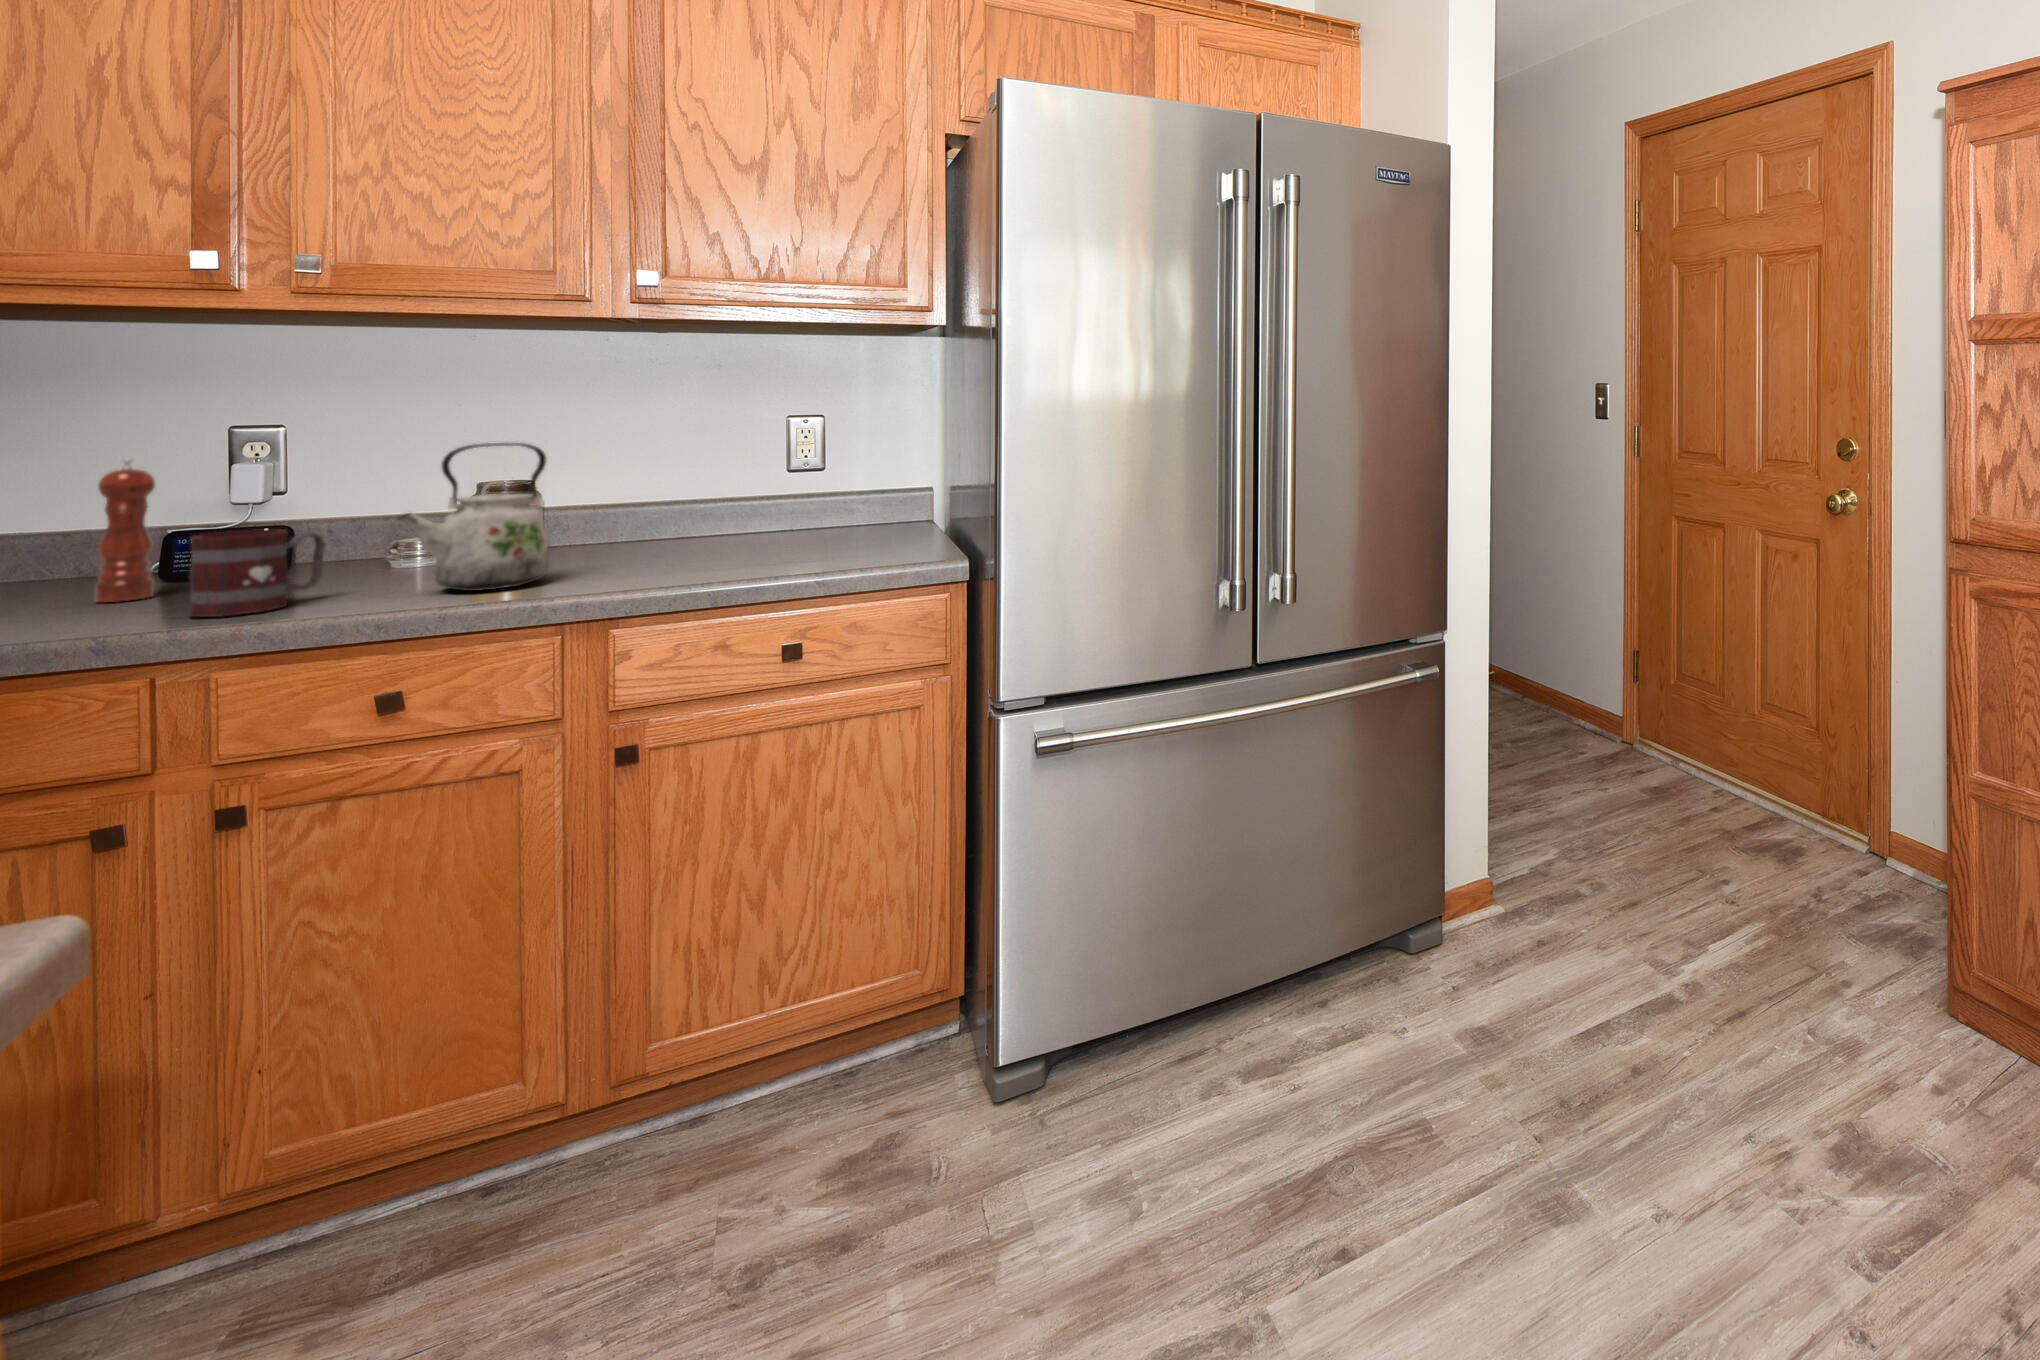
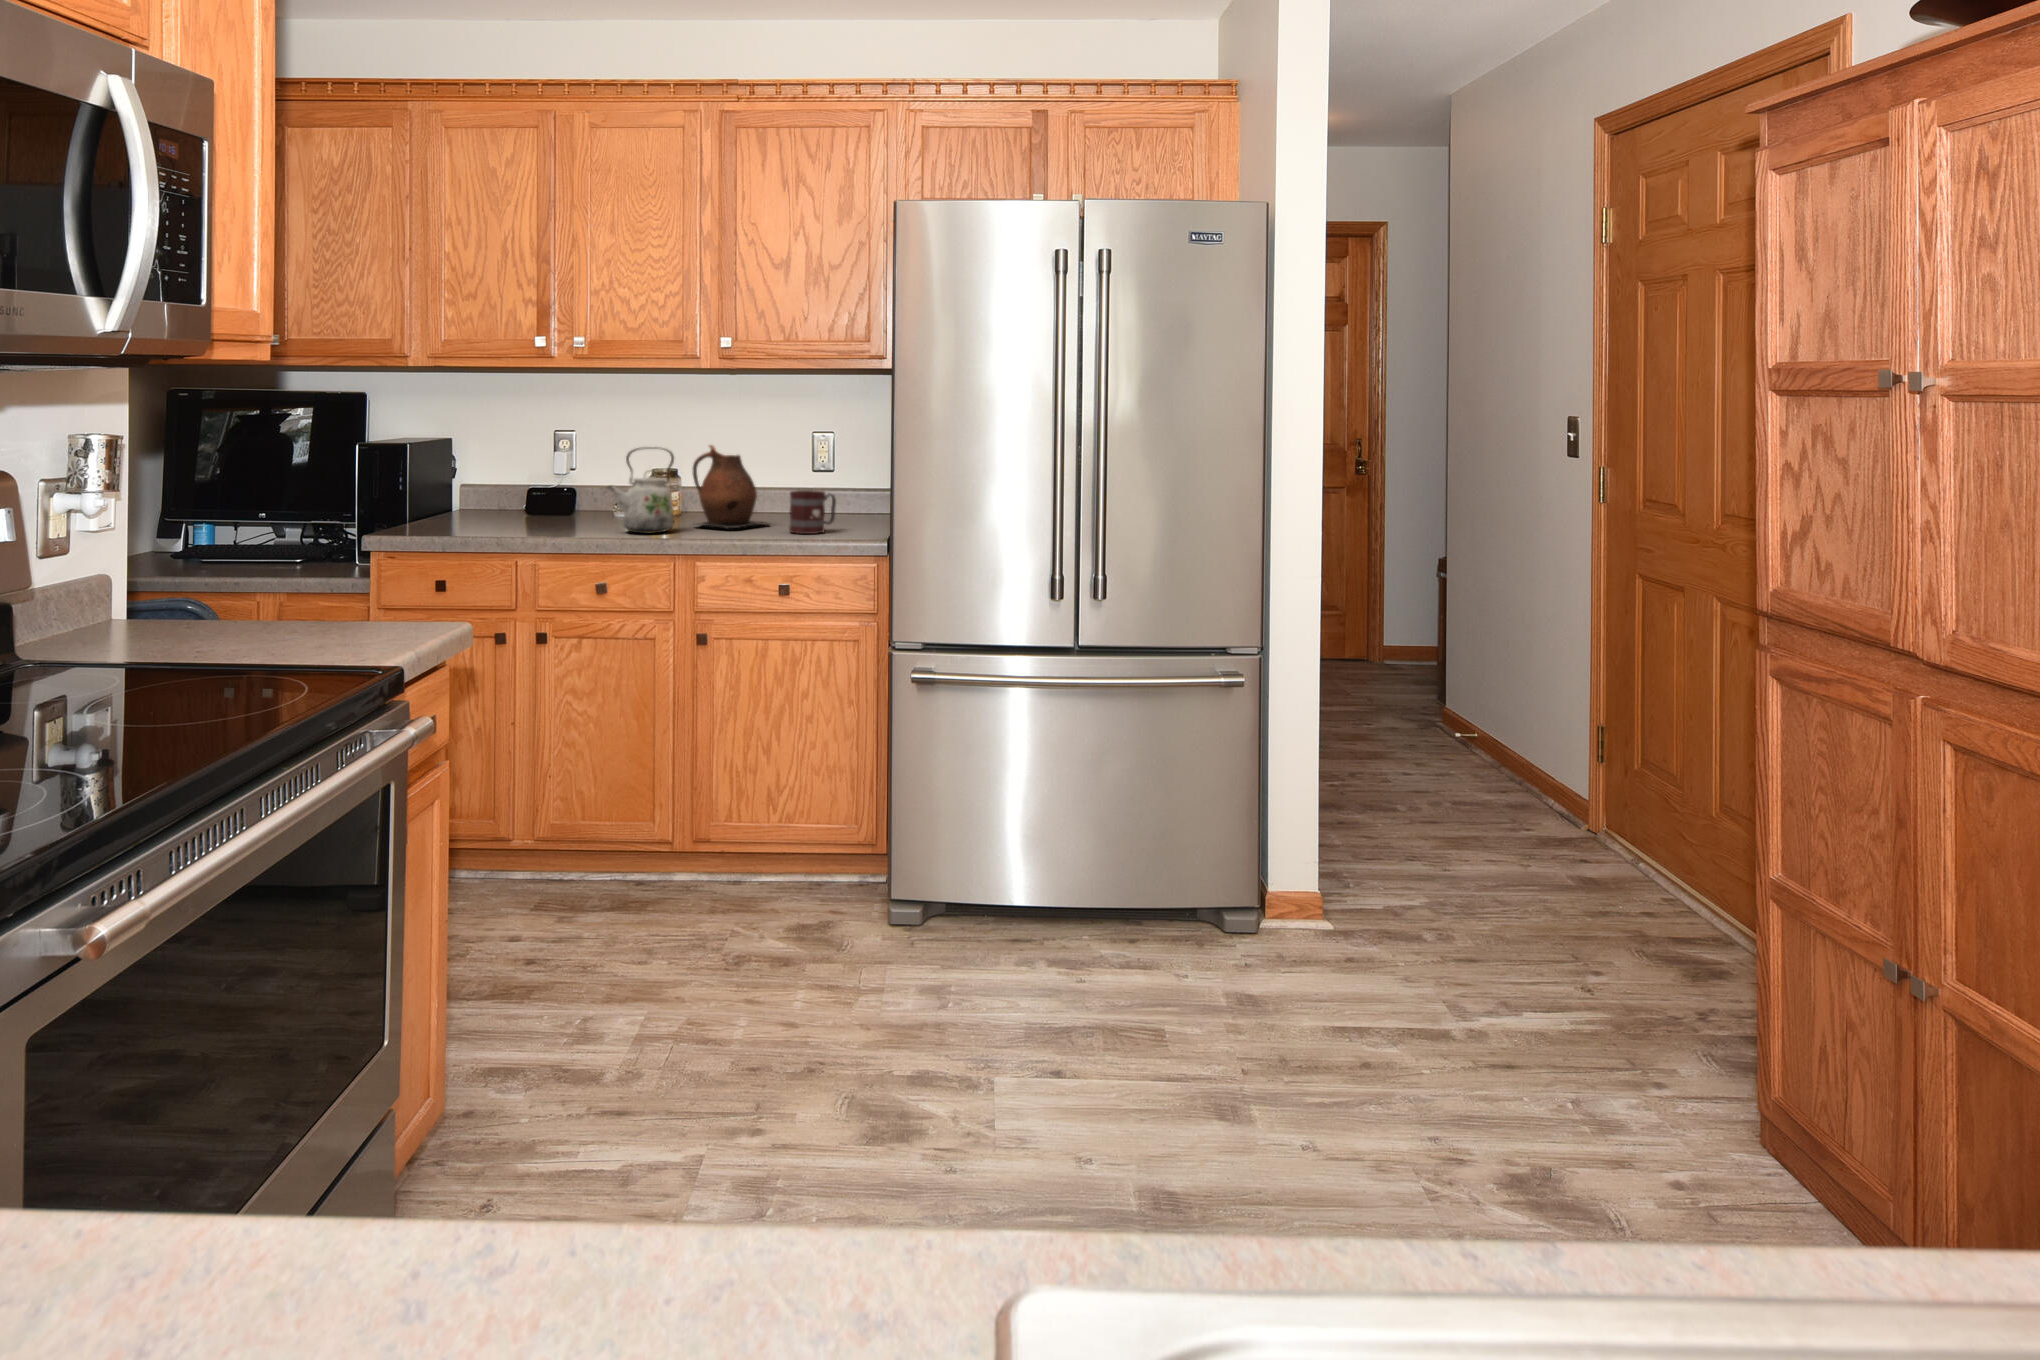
ceramic pitcher: none [575,434,726,566] -> present [693,445,766,529]
pepper mill: present [95,459,155,602] -> none [502,449,524,523]
mug: present [188,529,325,617] -> present [789,490,836,534]

